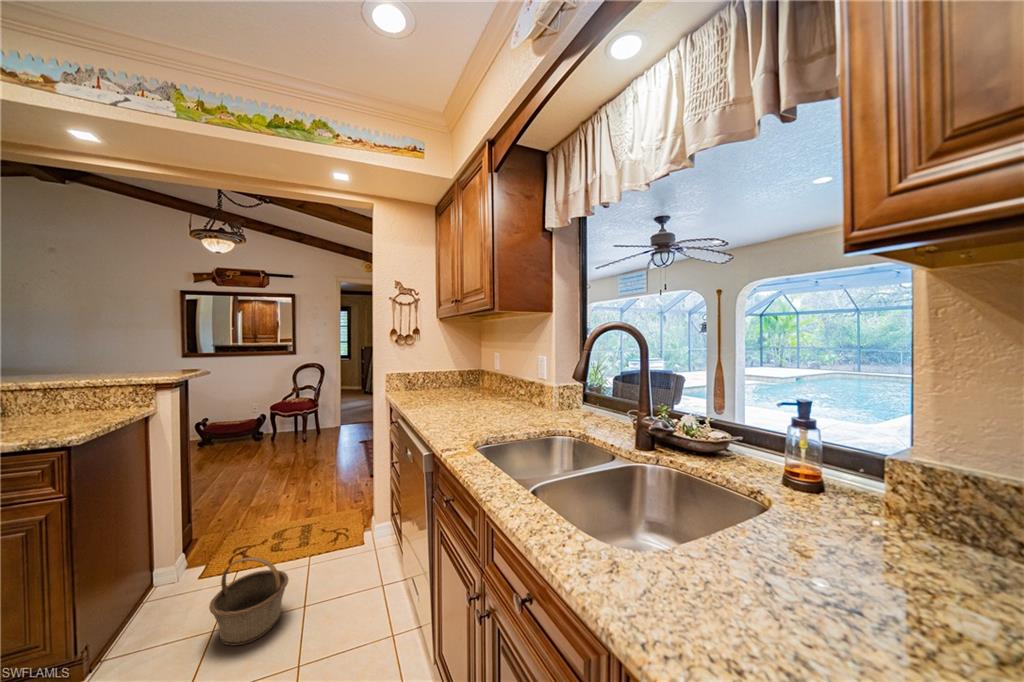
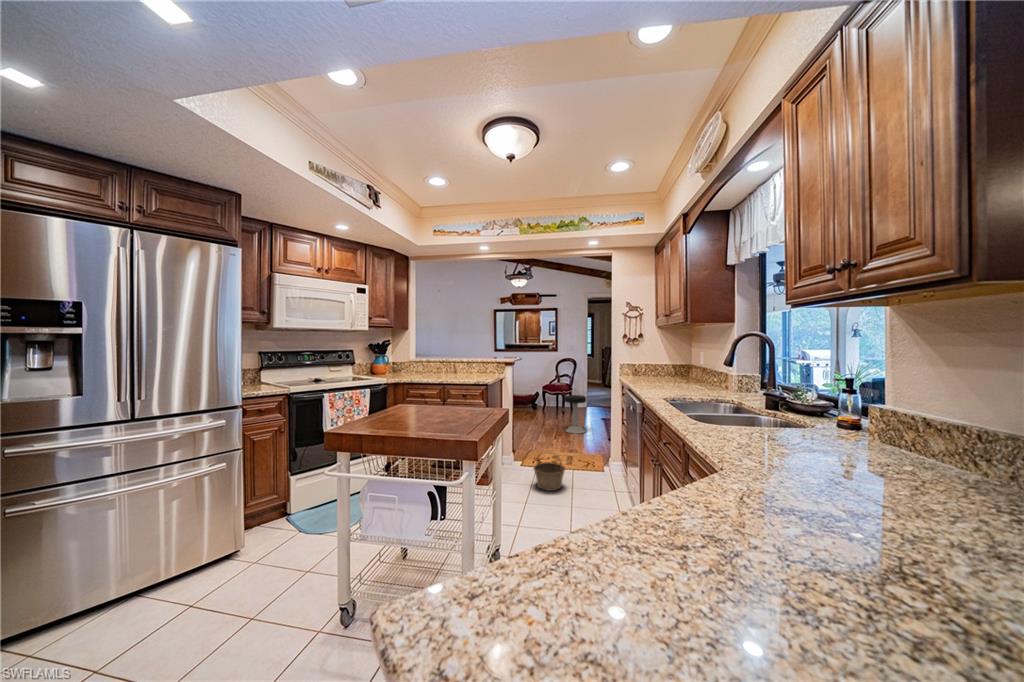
stool: none [302,417,337,476] -> present [564,395,586,434]

